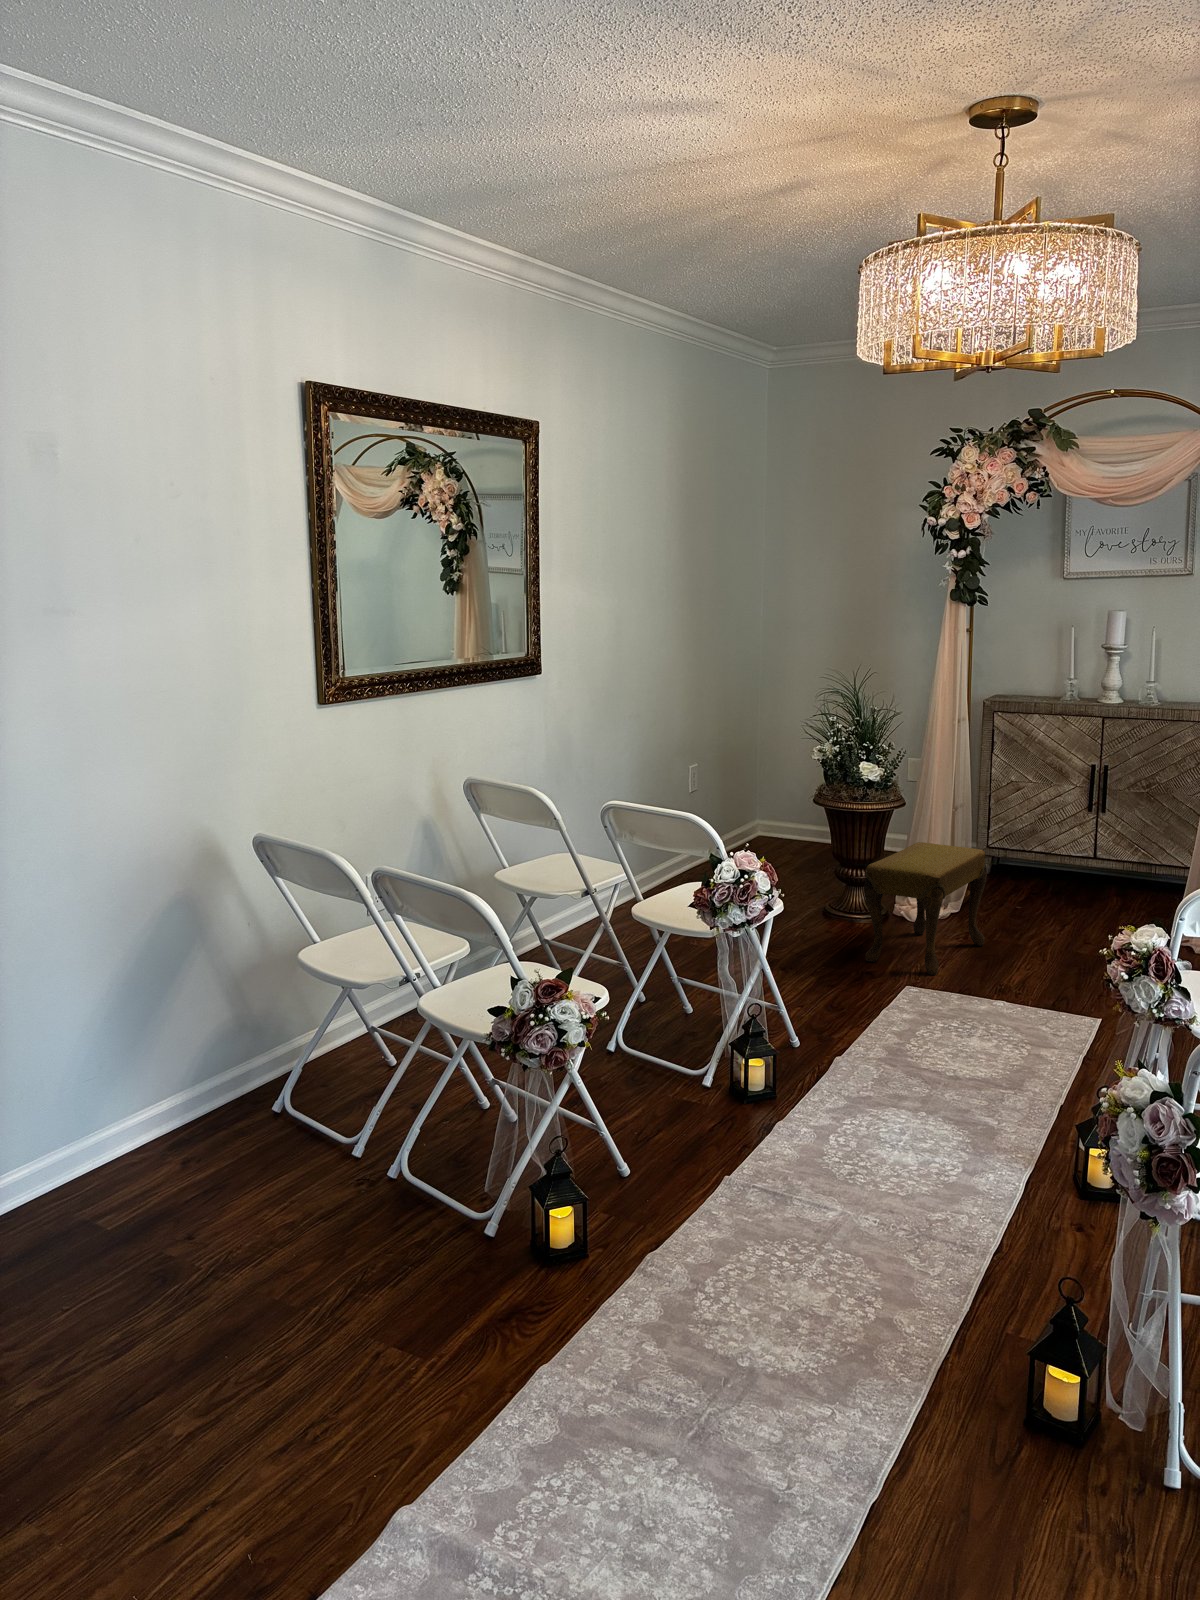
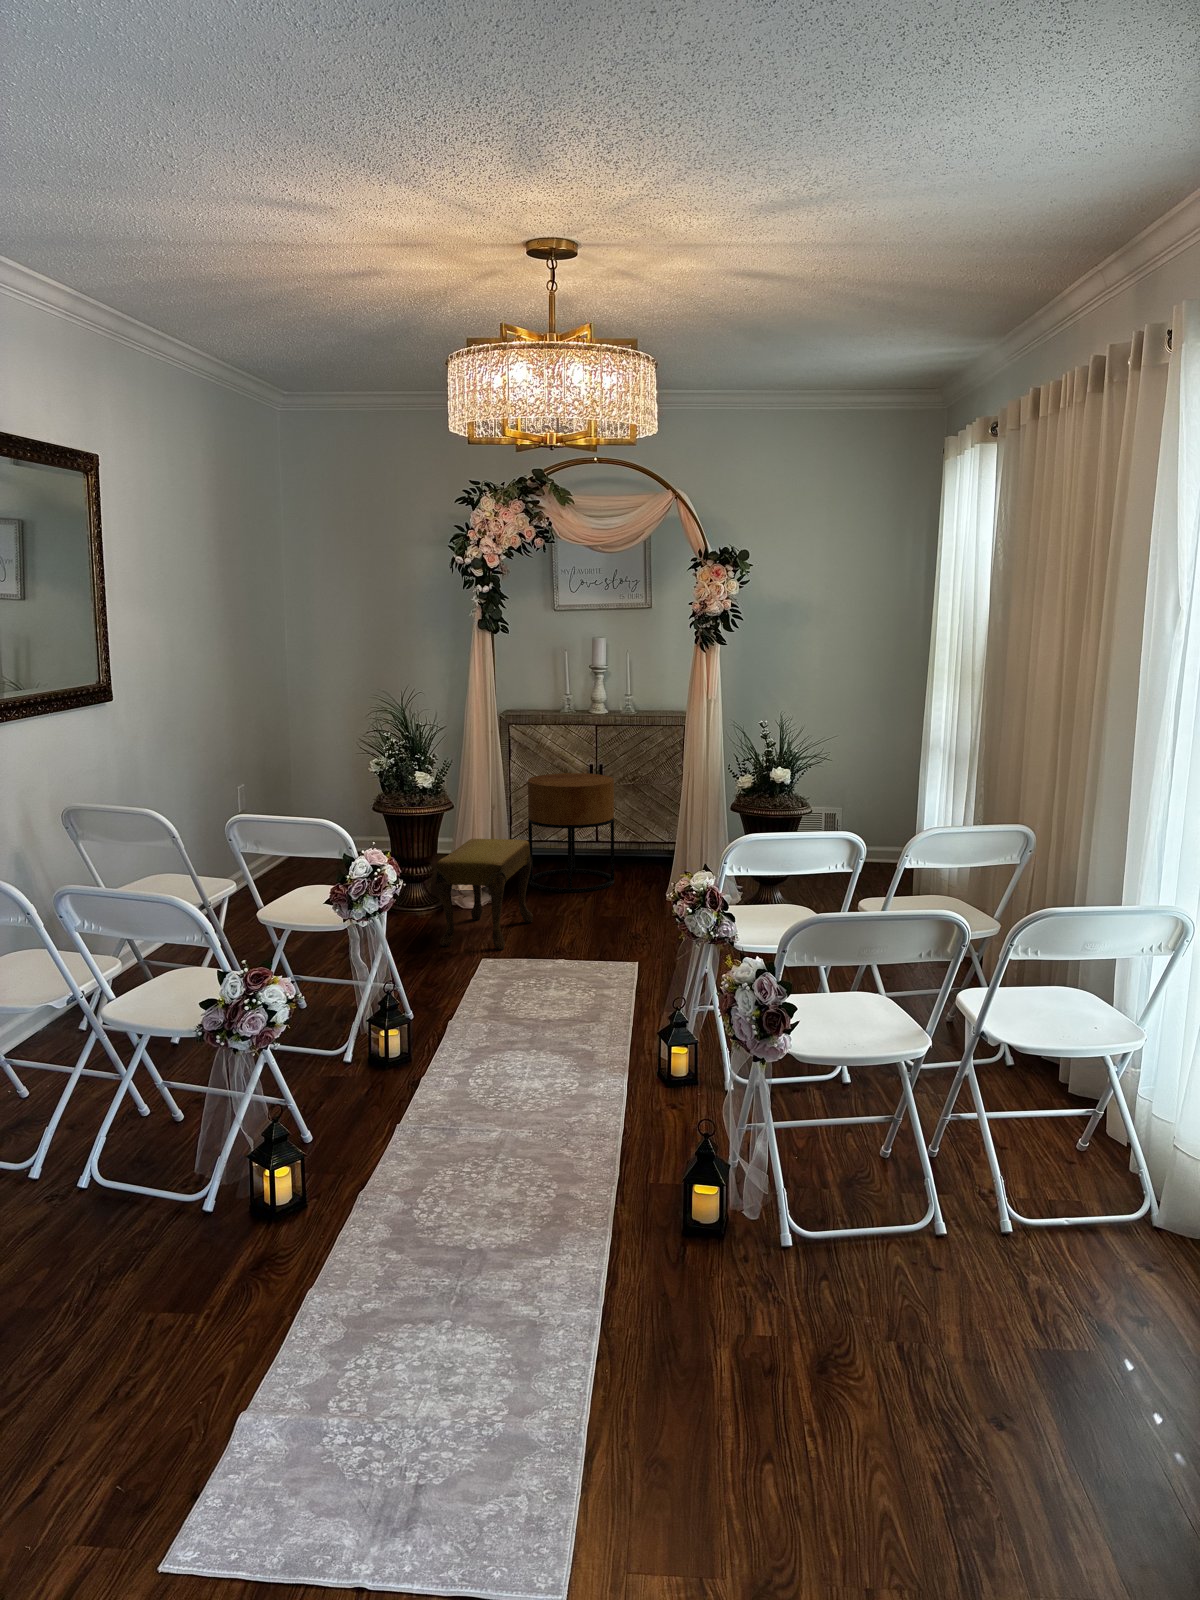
side table: none [998,773,1112,915] -> present [528,773,614,892]

